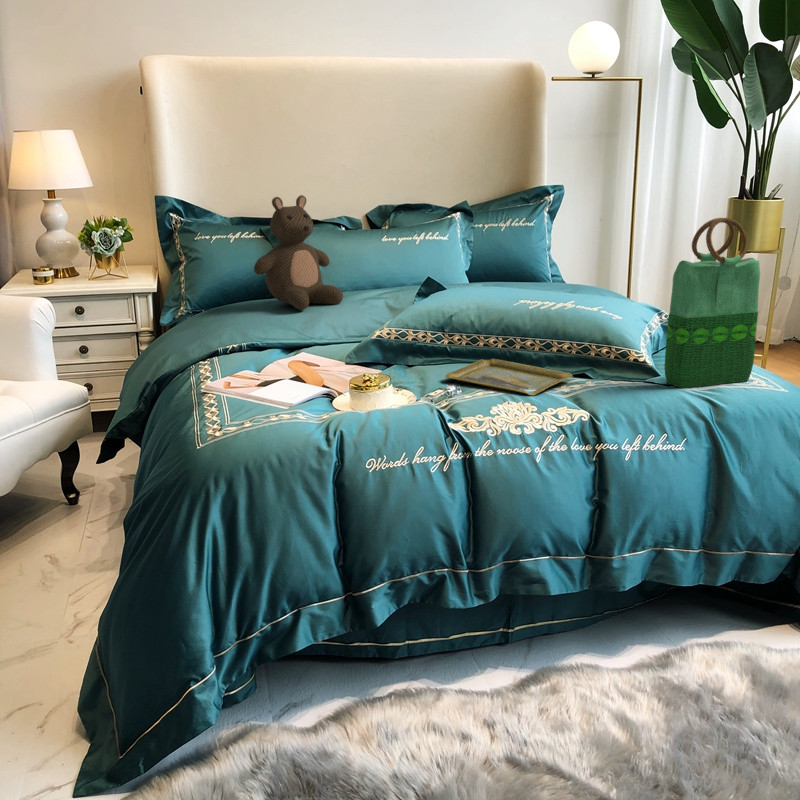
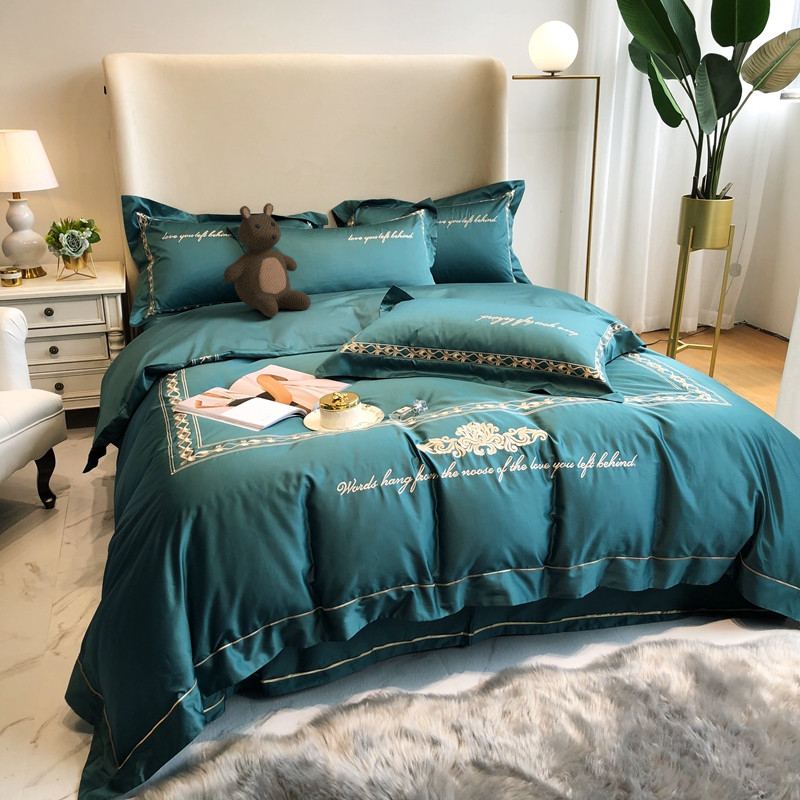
tote bag: present [664,218,760,388] -> none [618,244,707,404]
tray: present [445,359,573,395] -> none [411,371,532,413]

